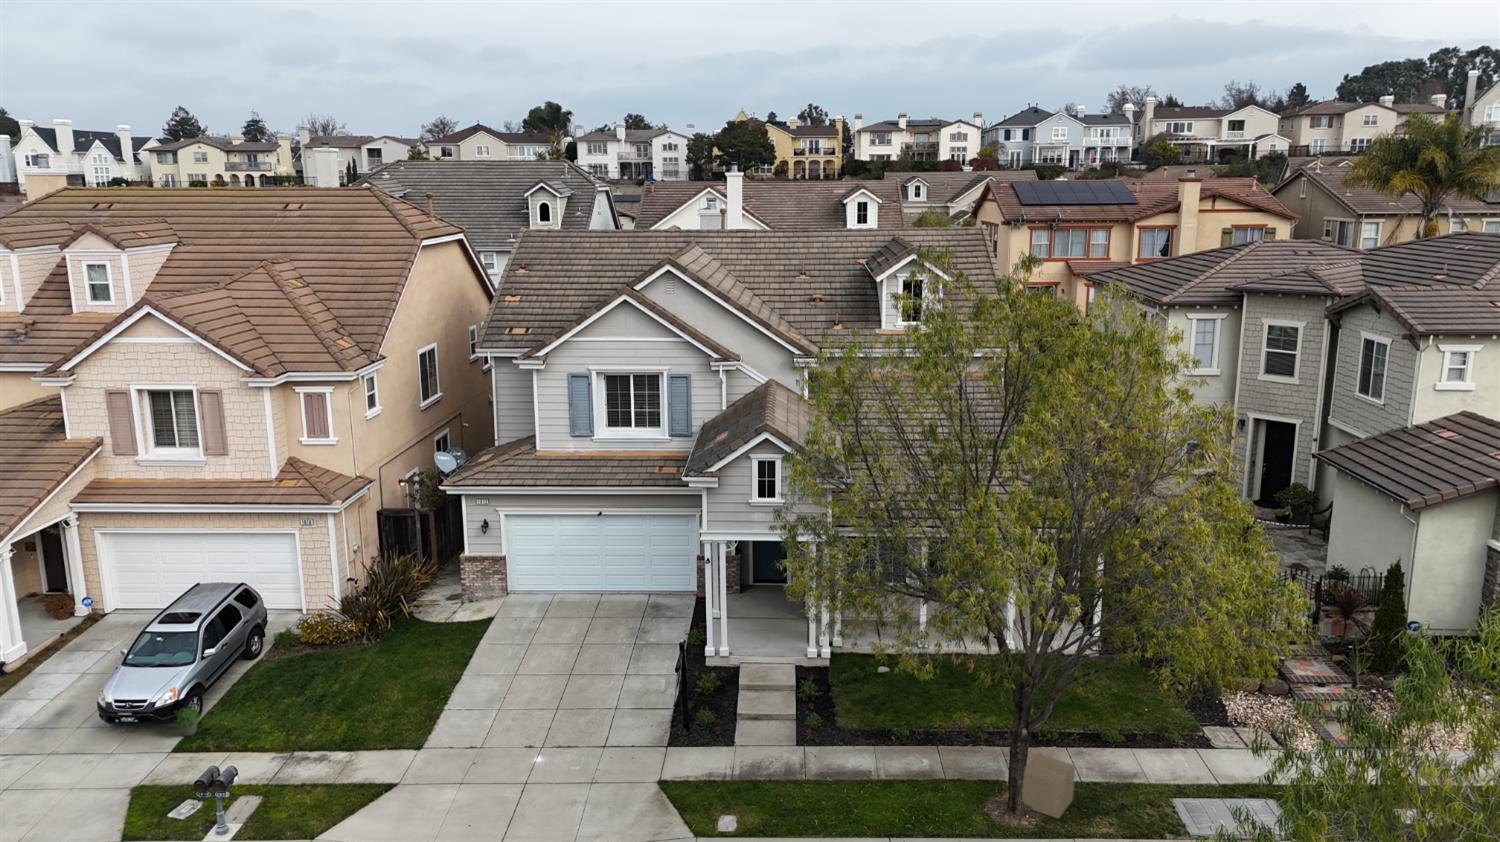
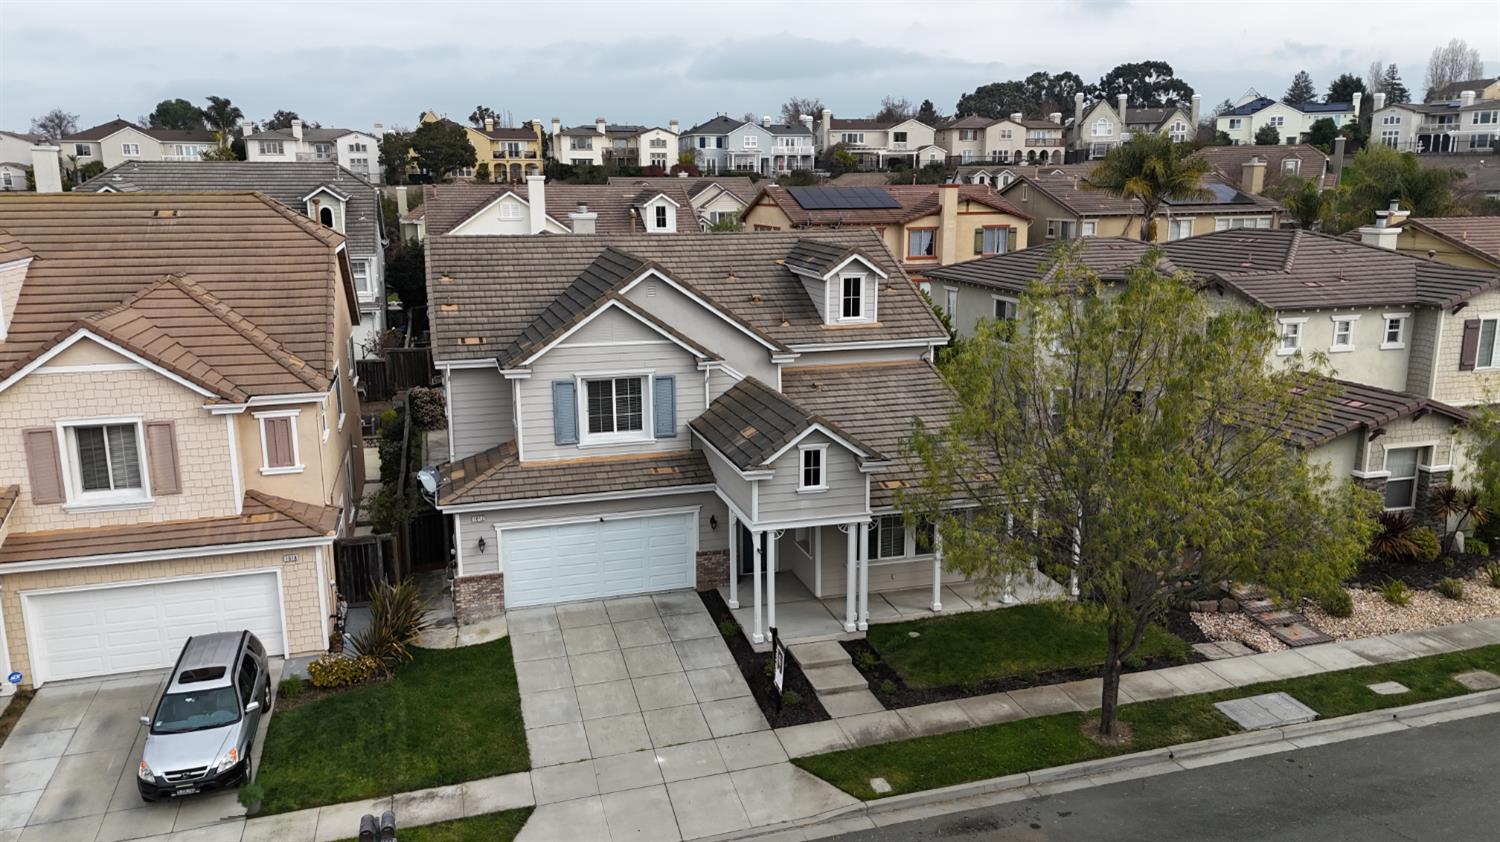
cardboard box: present [1020,753,1075,819] -> none [1119,684,1162,738]

